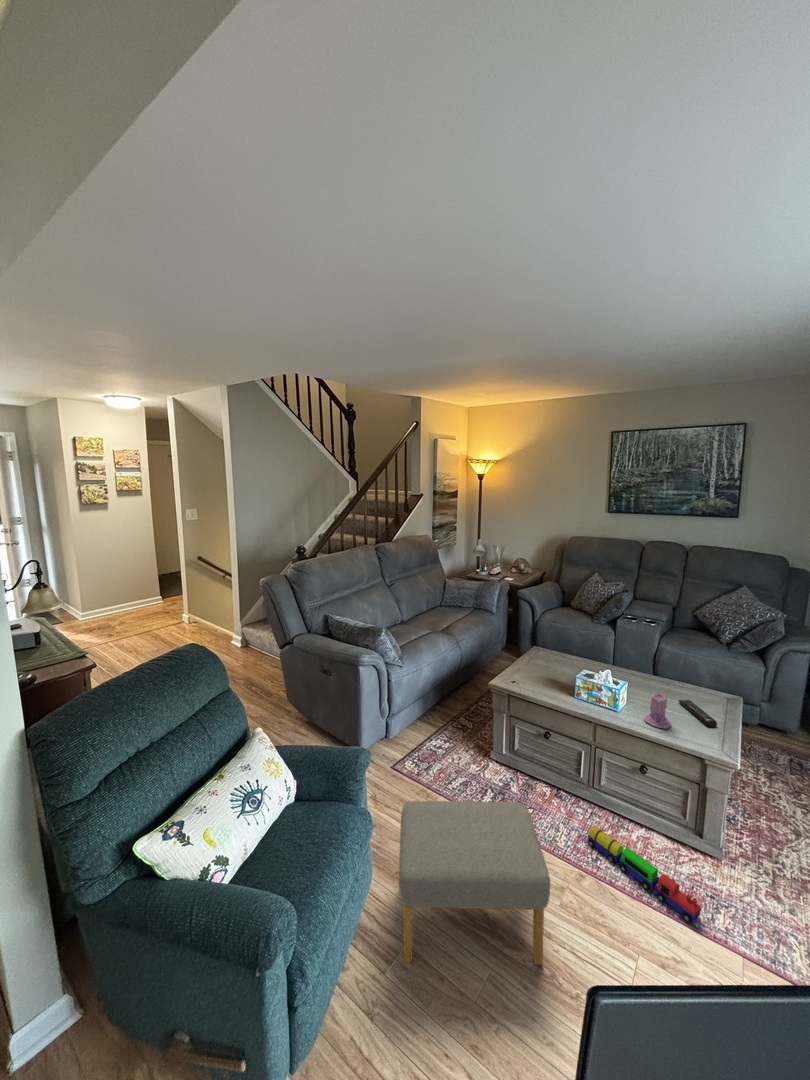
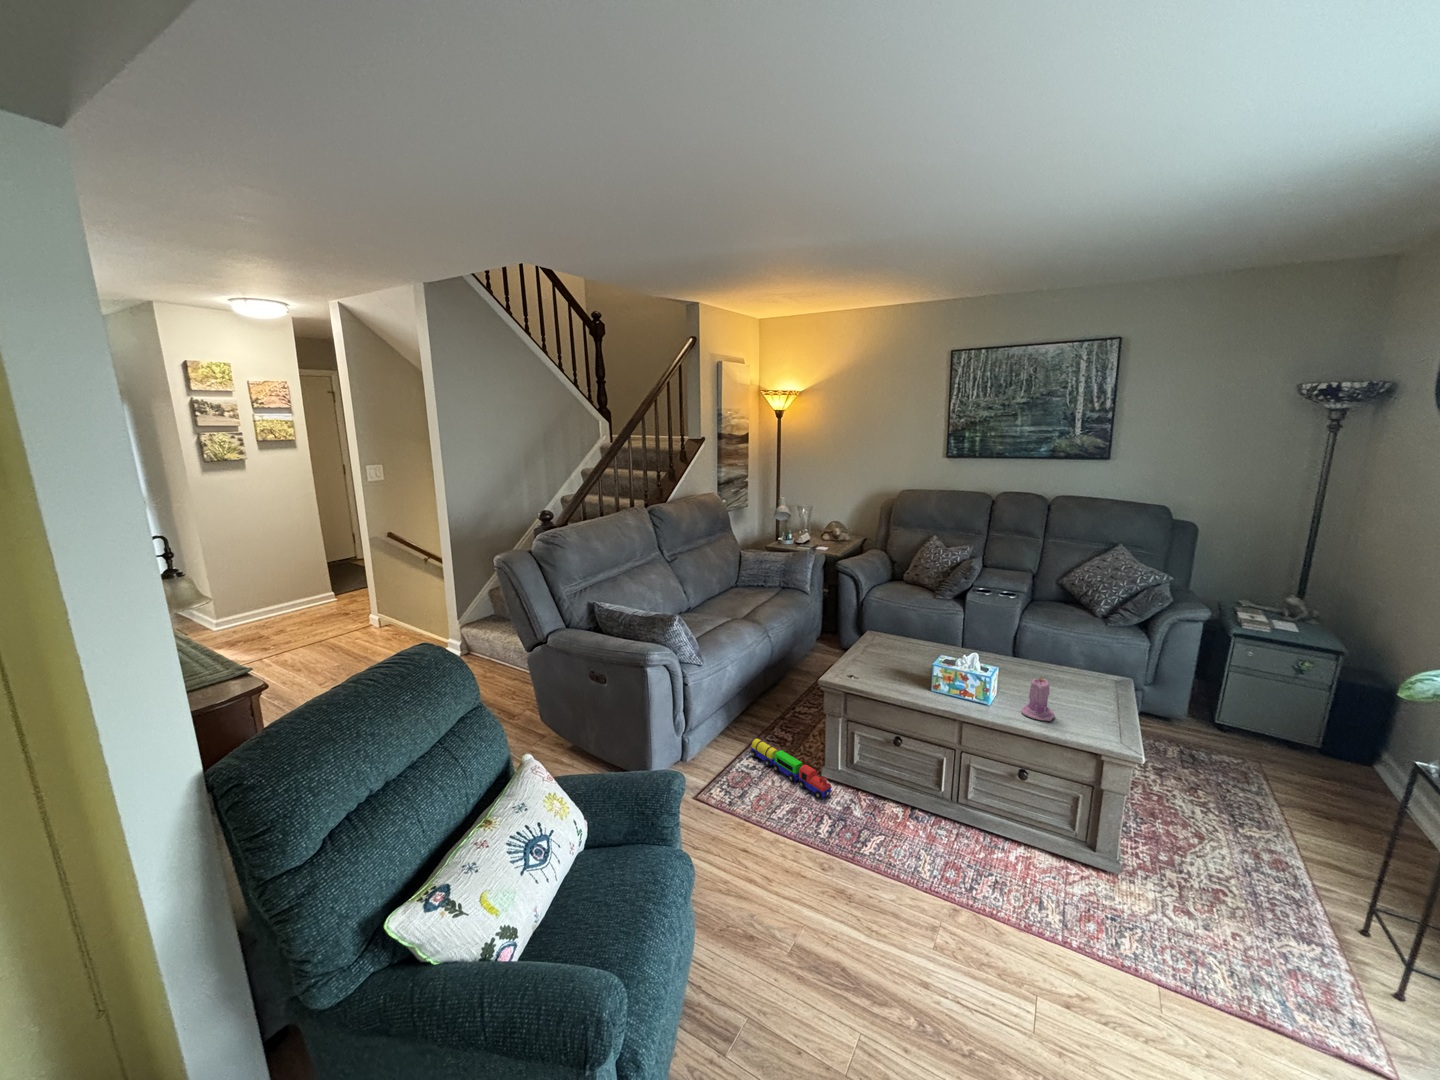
remote control: present [679,700,717,727] -> none [1059,685,1109,715]
footstool: present [399,801,550,965] -> none [728,825,933,1040]
toy train: present [588,826,701,923] -> present [751,739,832,799]

